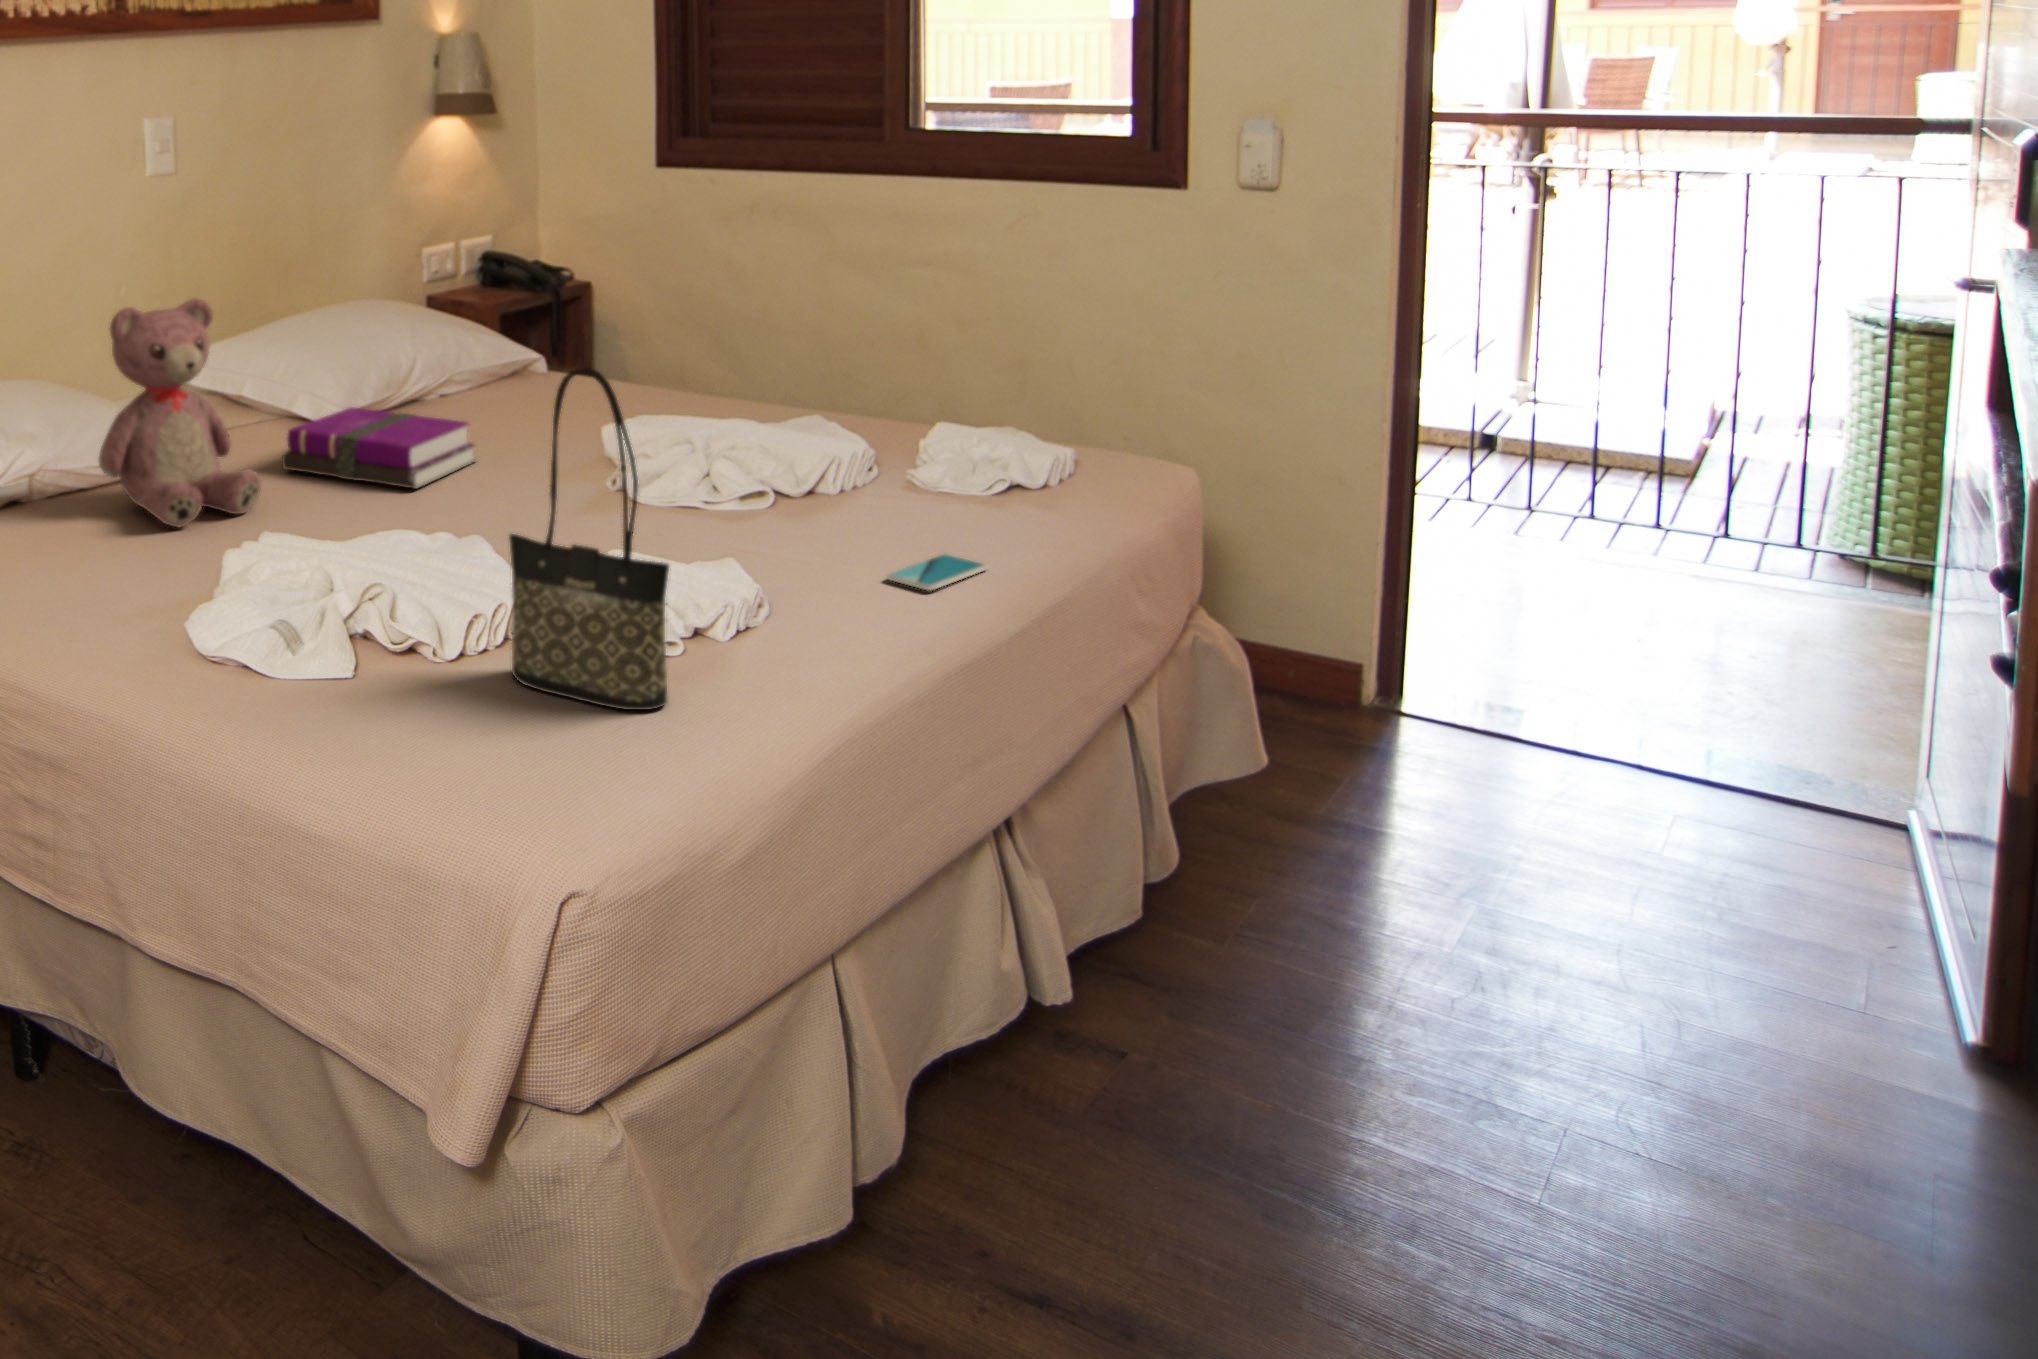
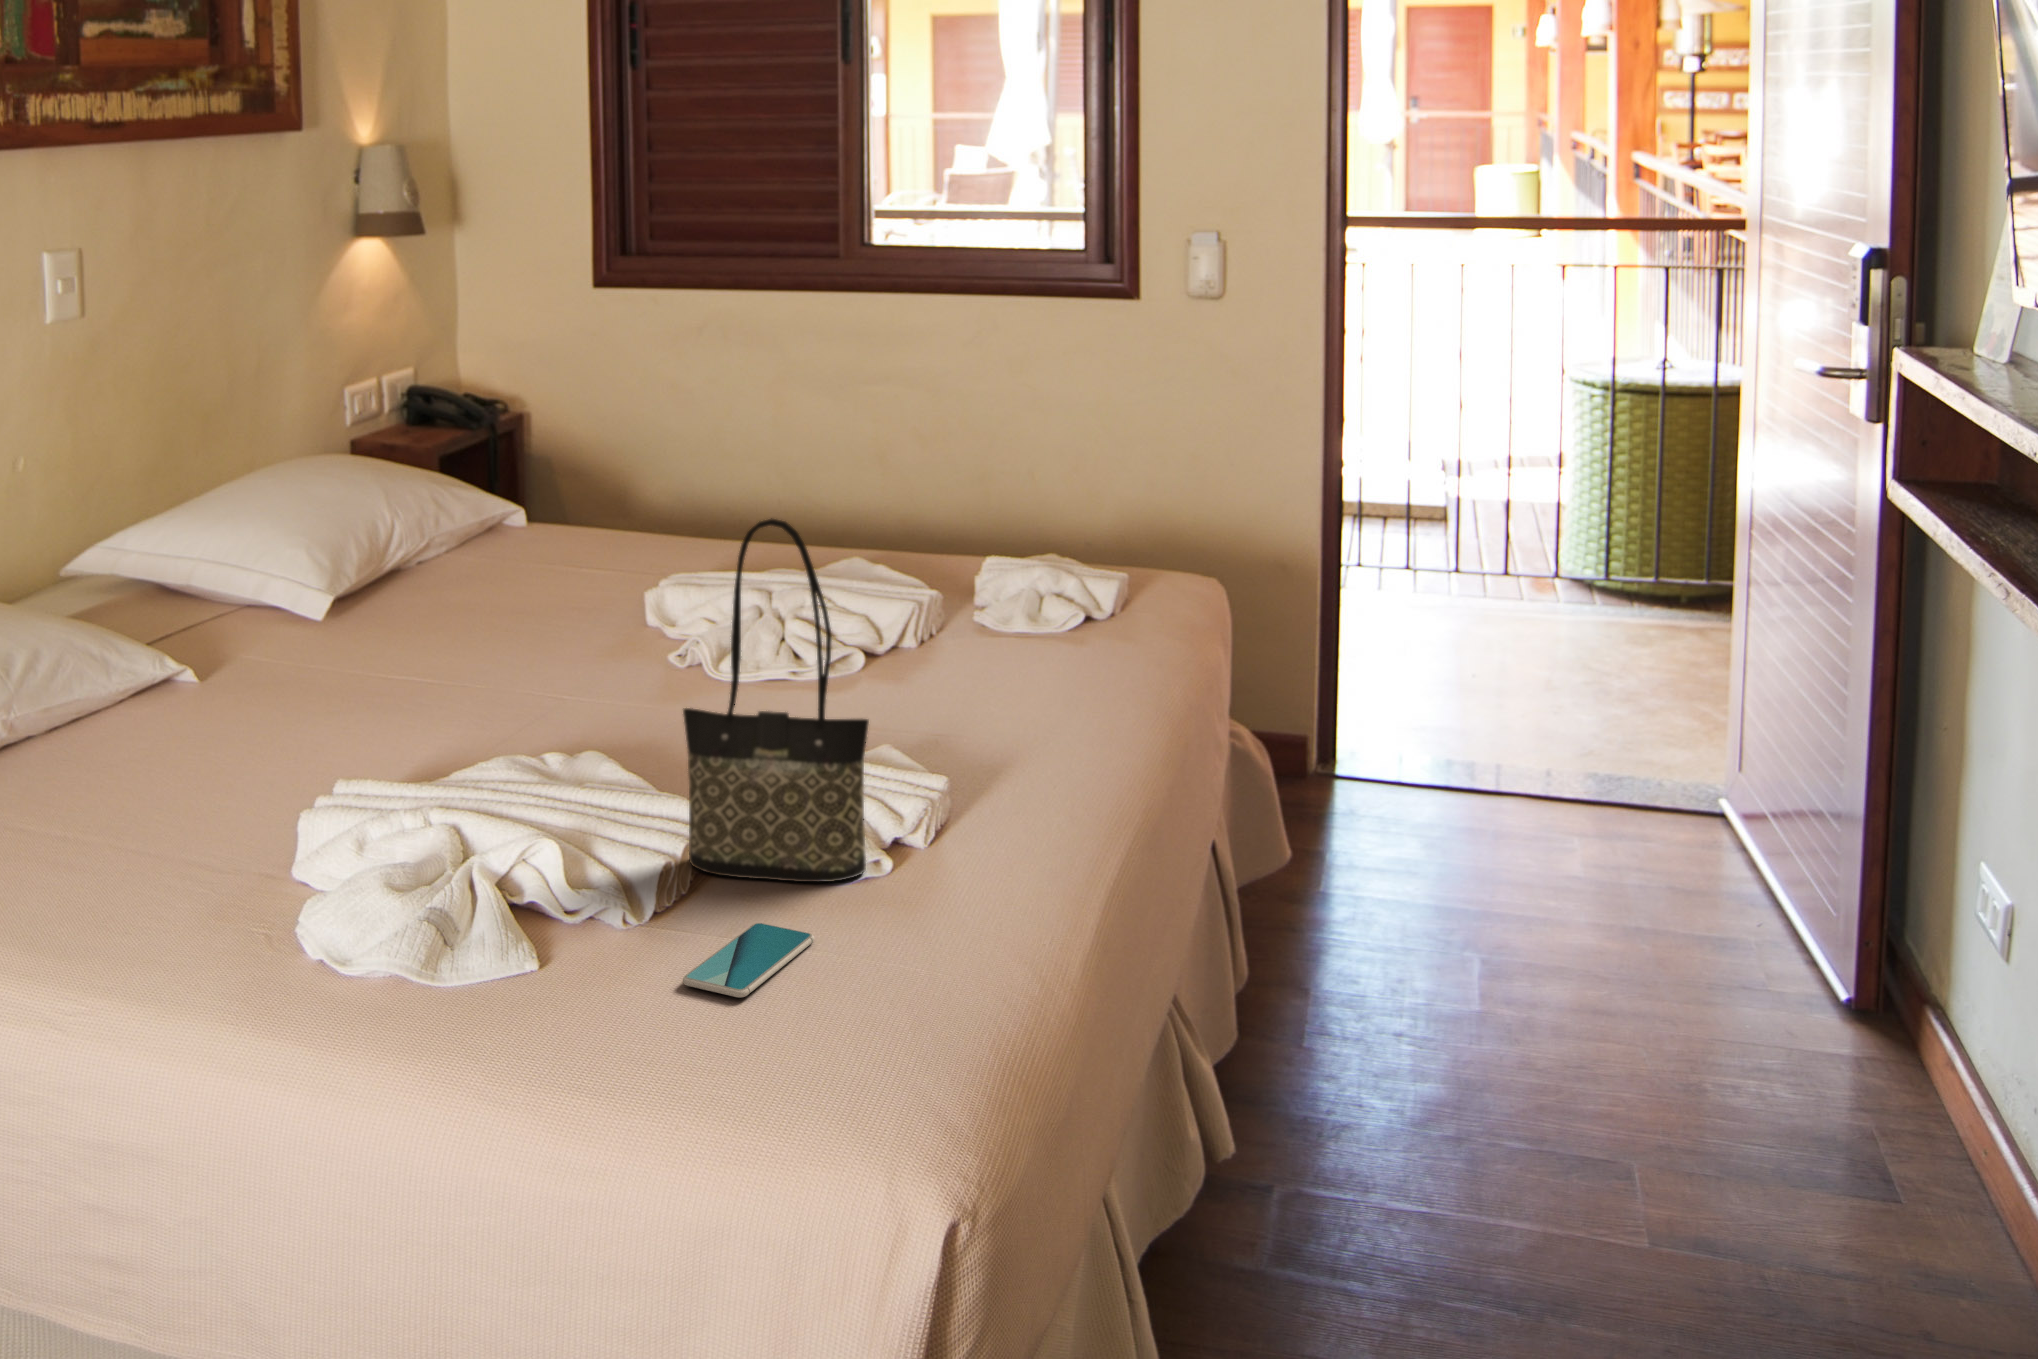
teddy bear: present [99,299,261,528] -> none [76,472,287,754]
notebook: present [282,407,475,489] -> none [285,587,509,674]
smartphone: present [887,555,987,591] -> present [683,923,814,997]

